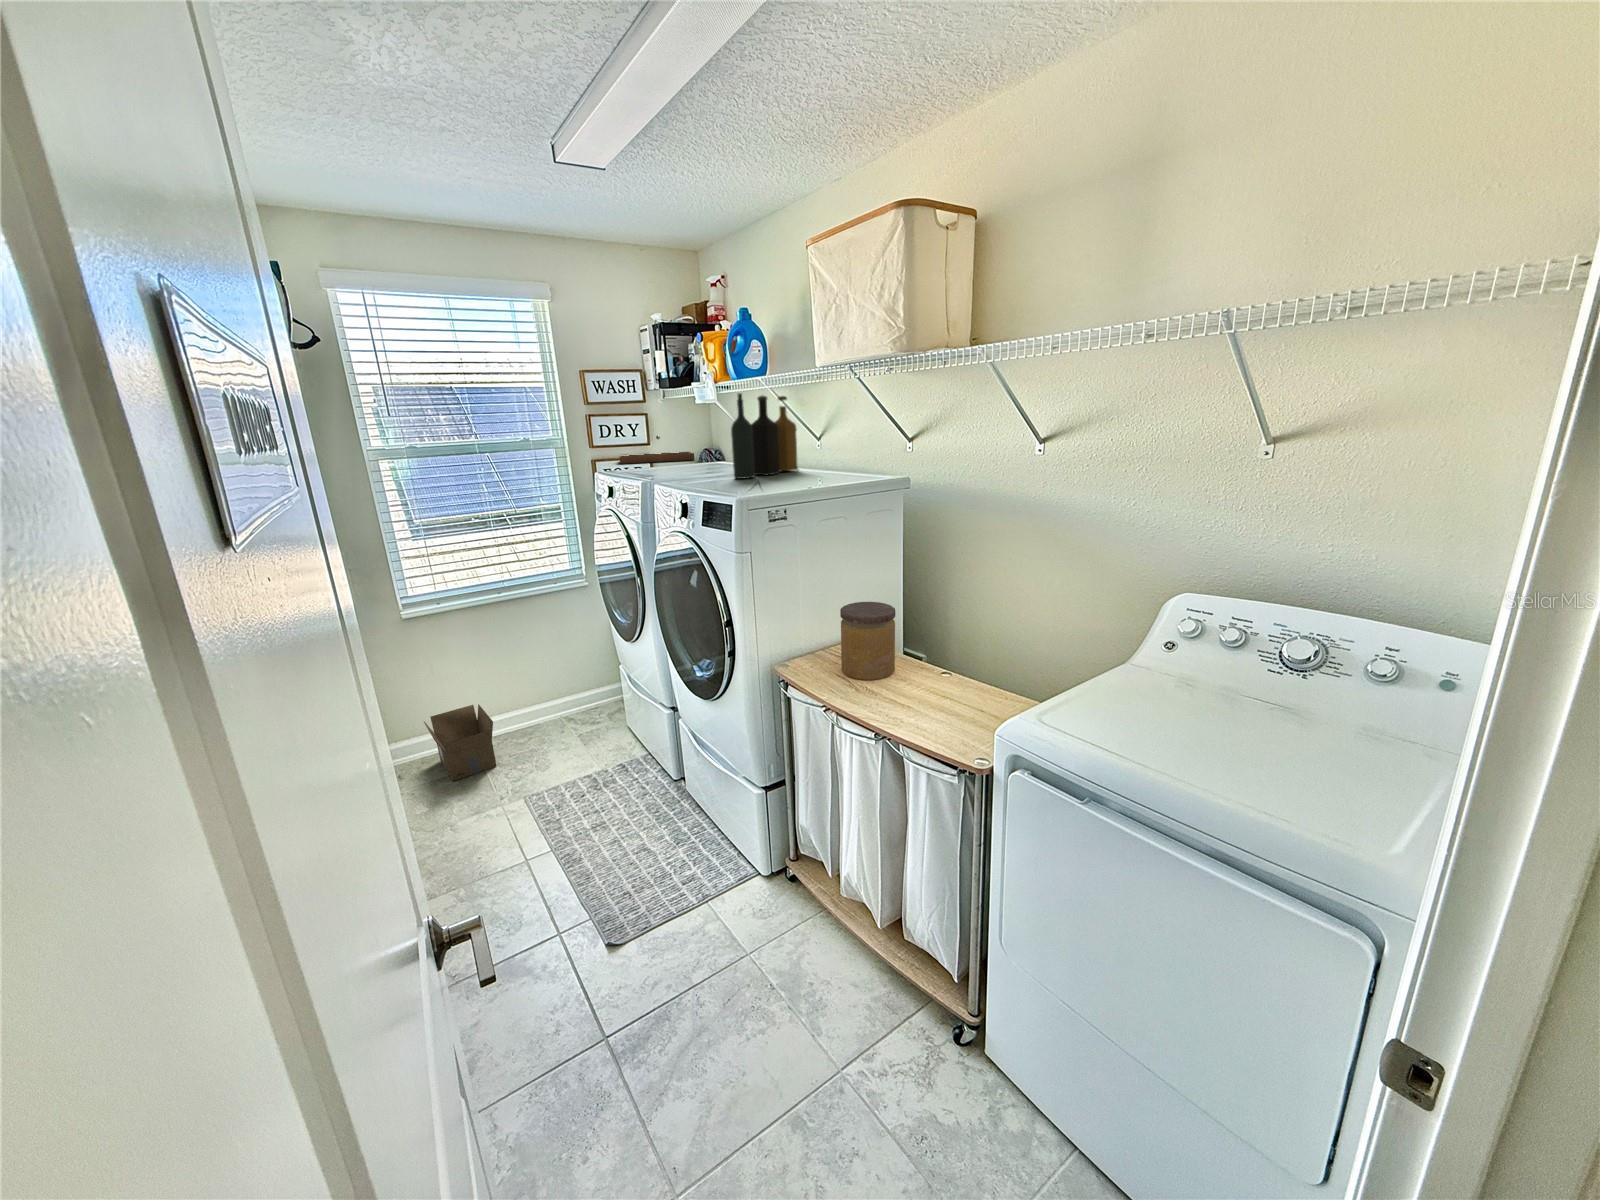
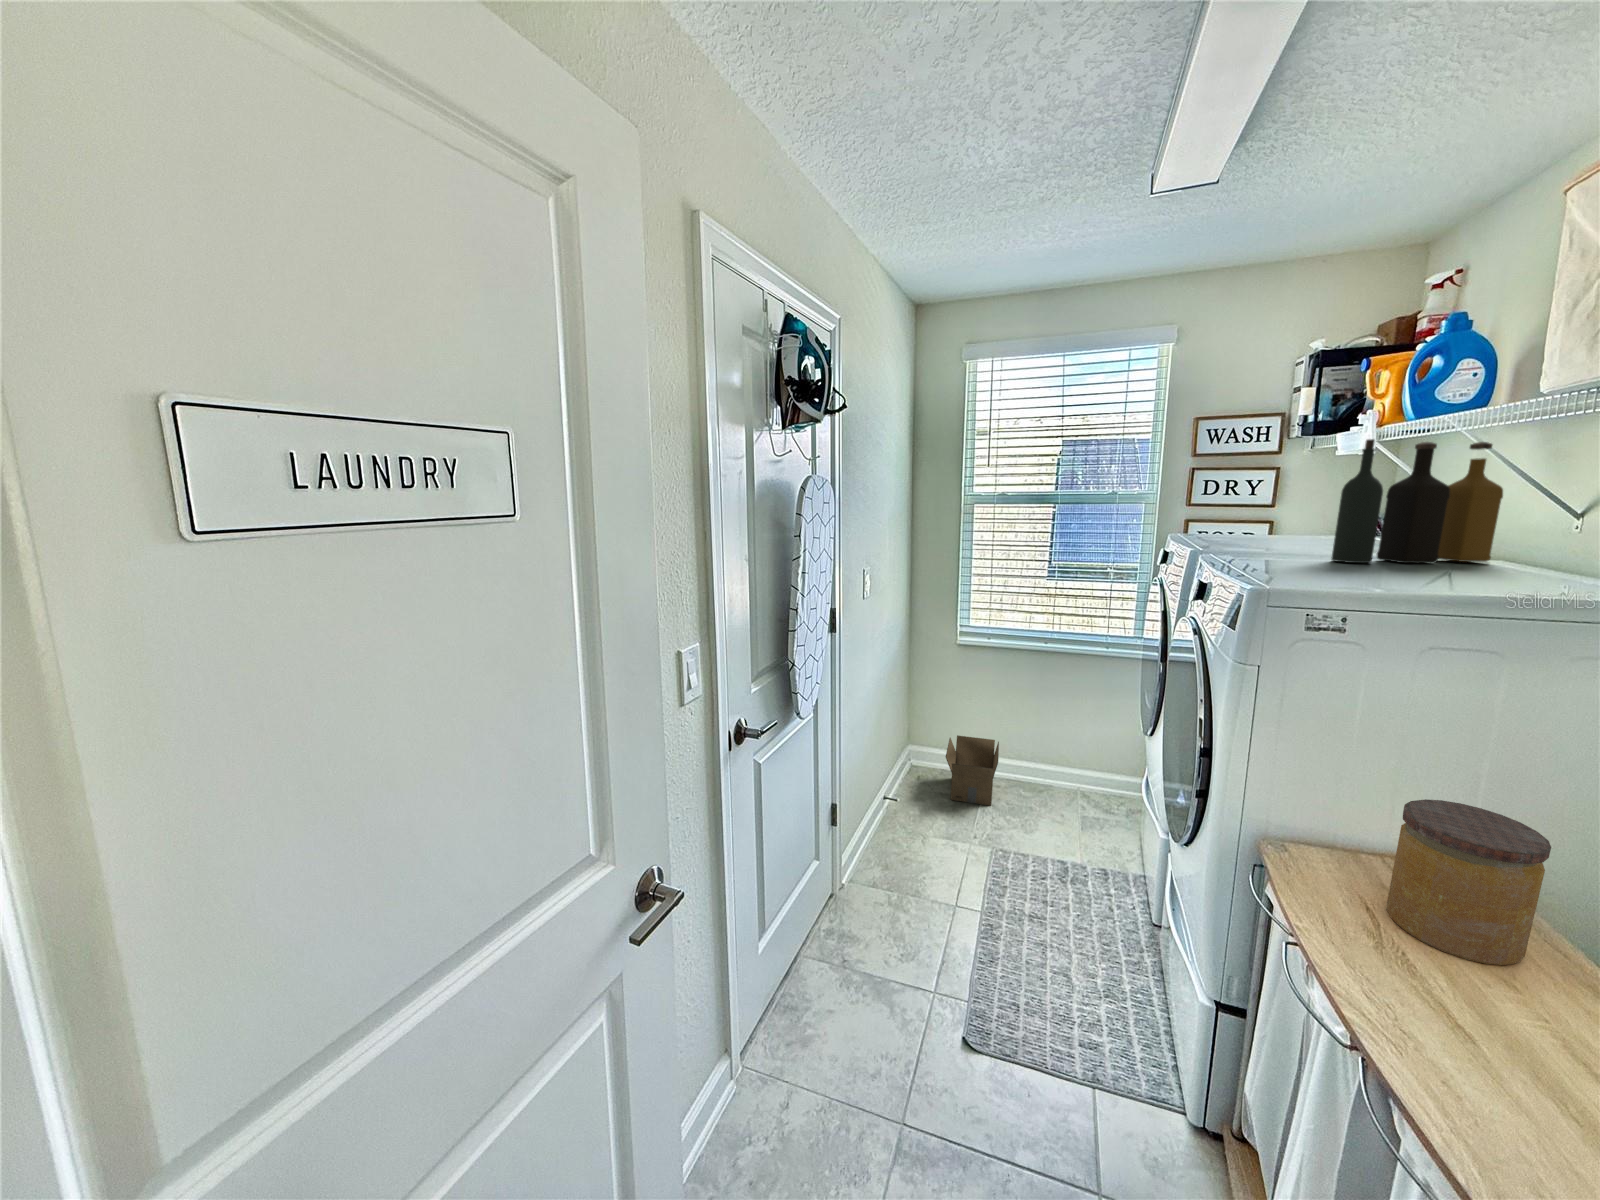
tray: present [619,435,695,464] -> none [1222,496,1342,532]

